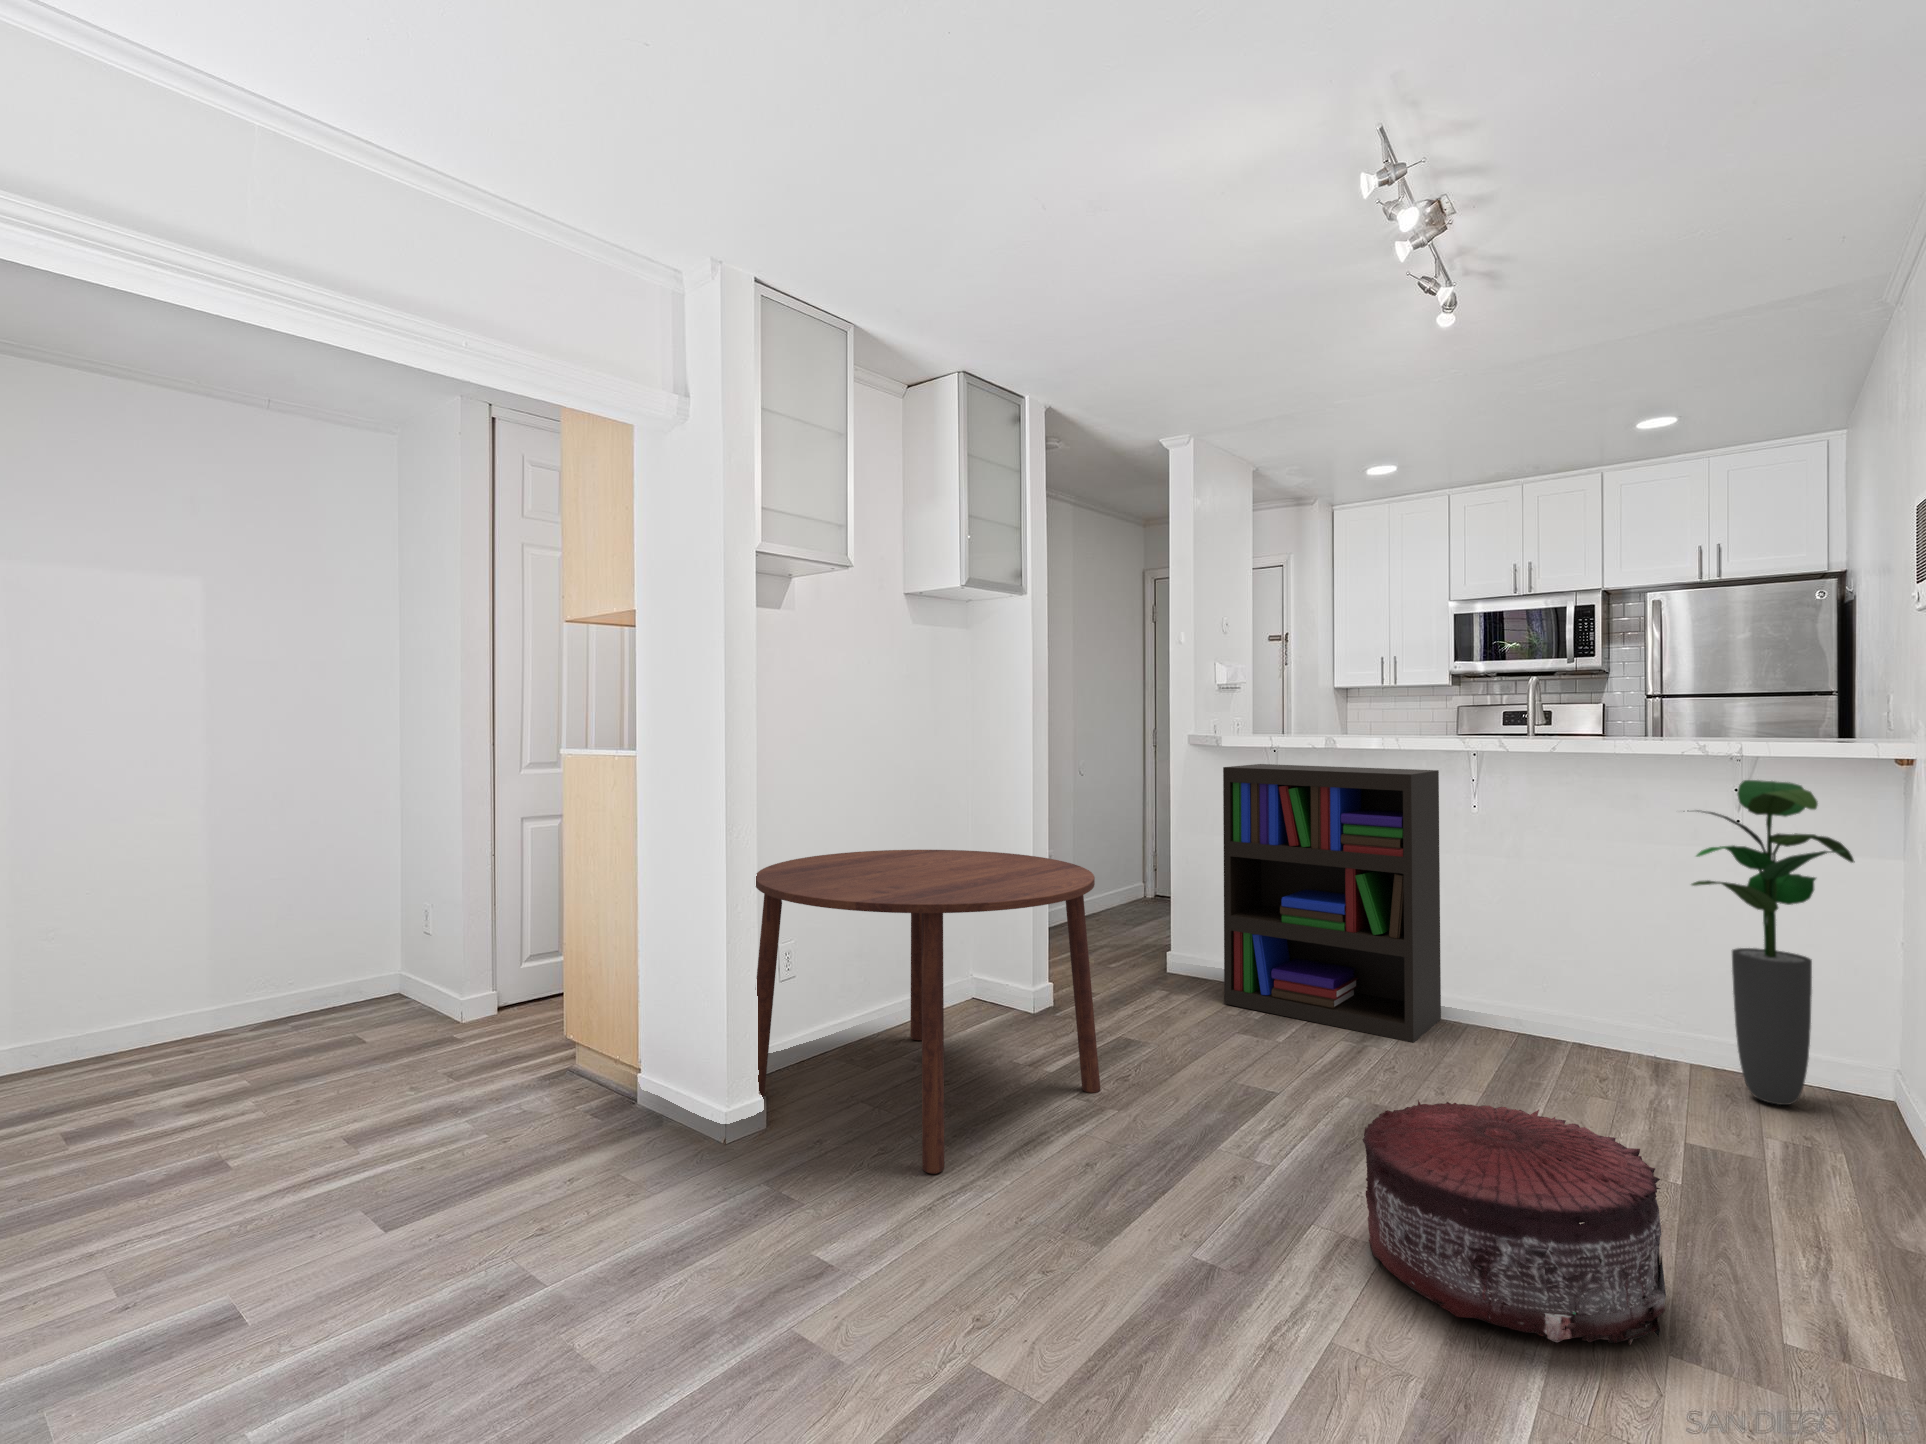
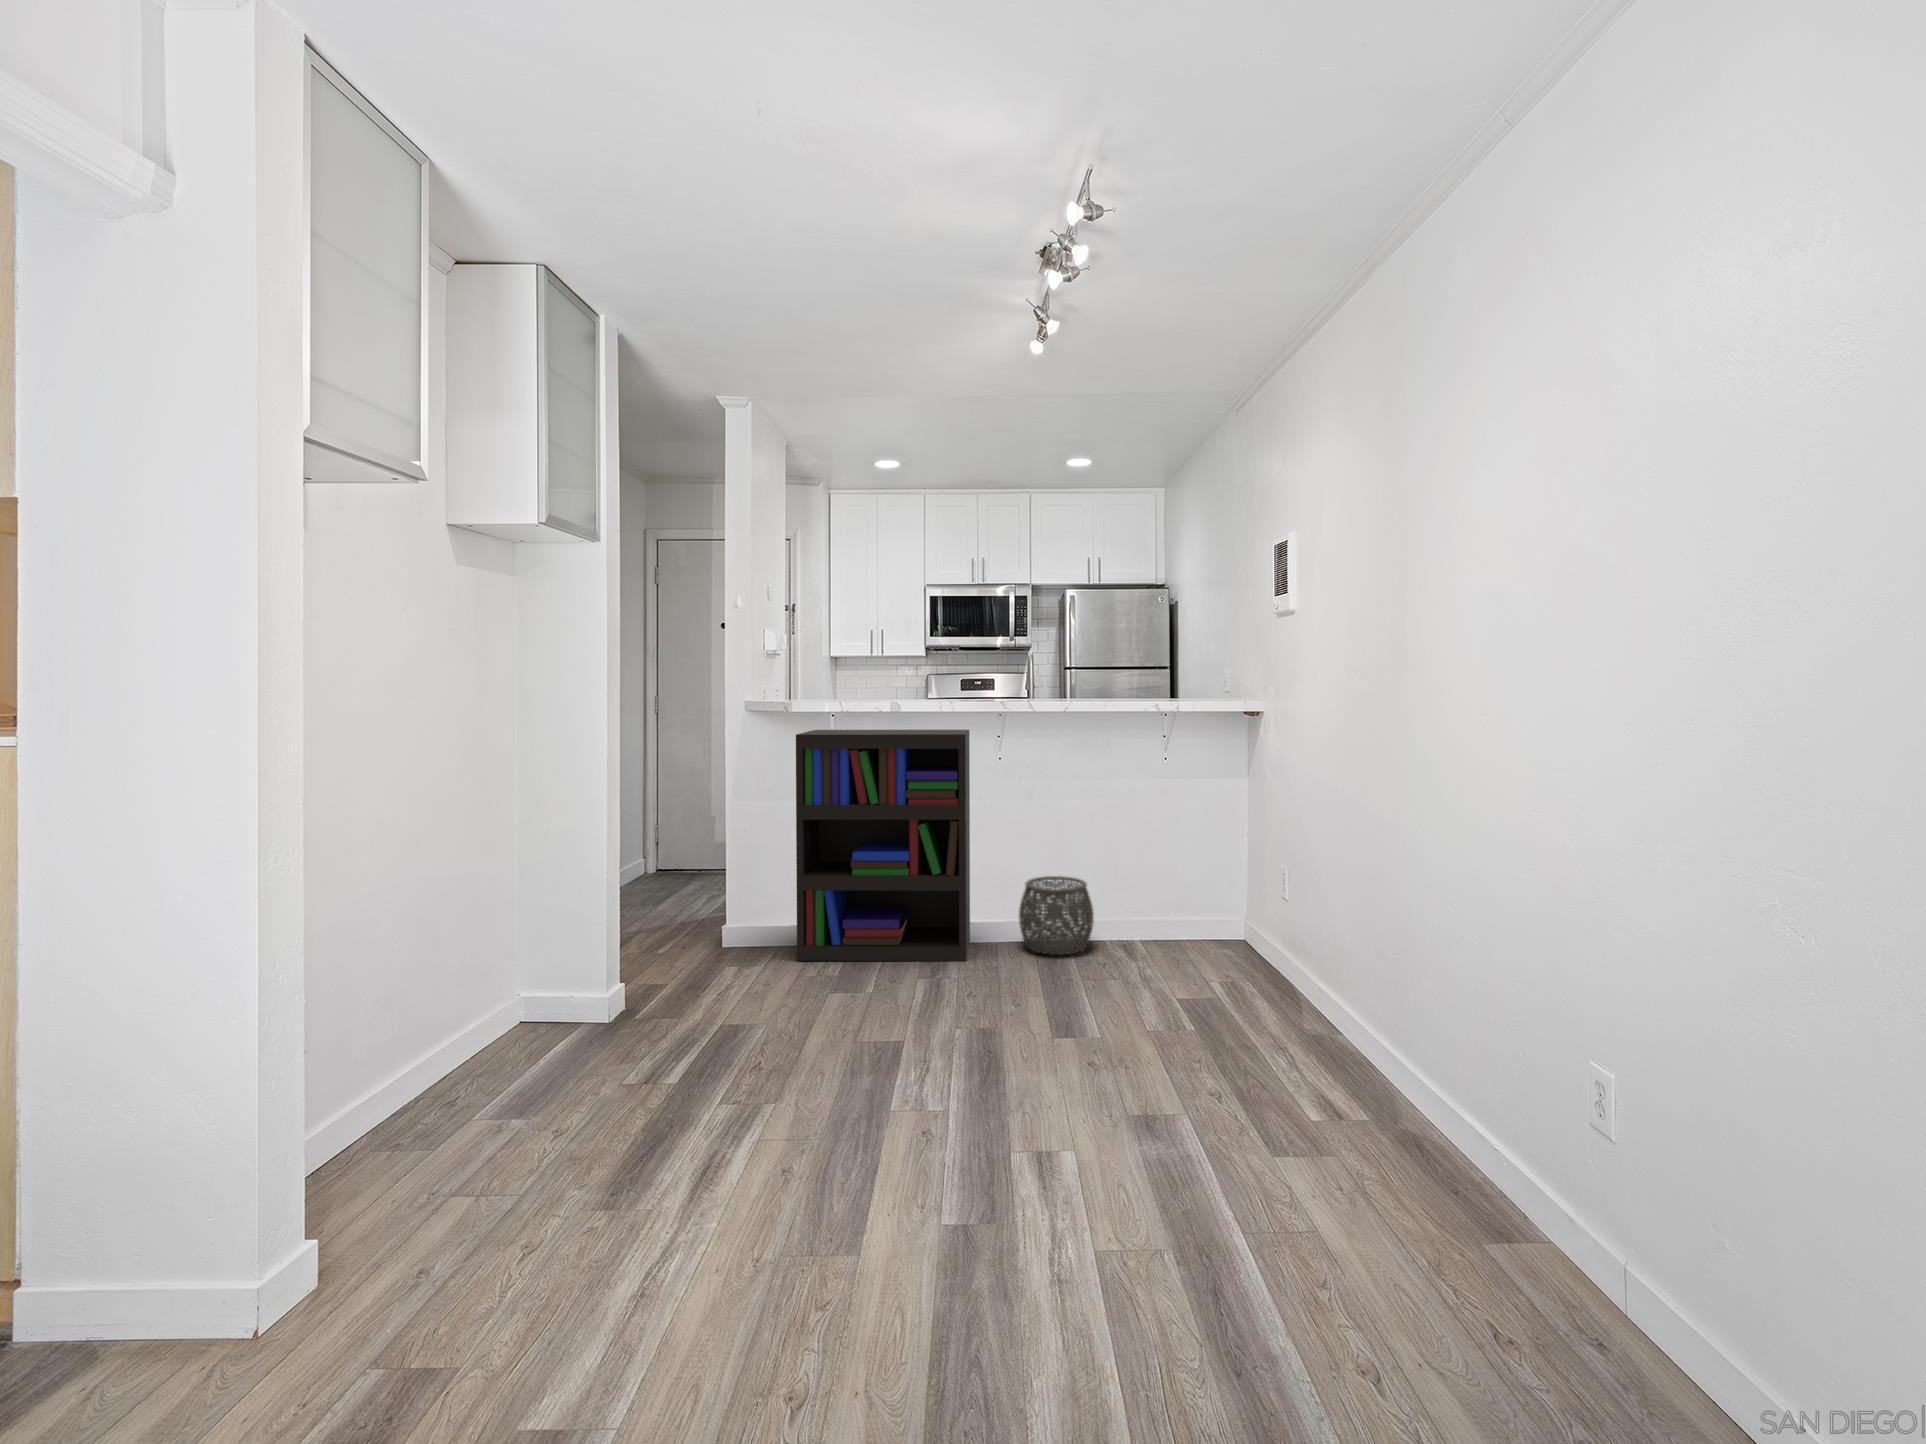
potted plant: present [1692,780,1855,1105] -> none [1142,728,1241,953]
dining table: present [756,850,1100,1174] -> none [251,844,750,1256]
woven basket: none [1493,960,1608,1065] -> present [1019,876,1094,955]
pouf: present [1362,1100,1666,1345] -> none [1052,1000,1279,1196]

